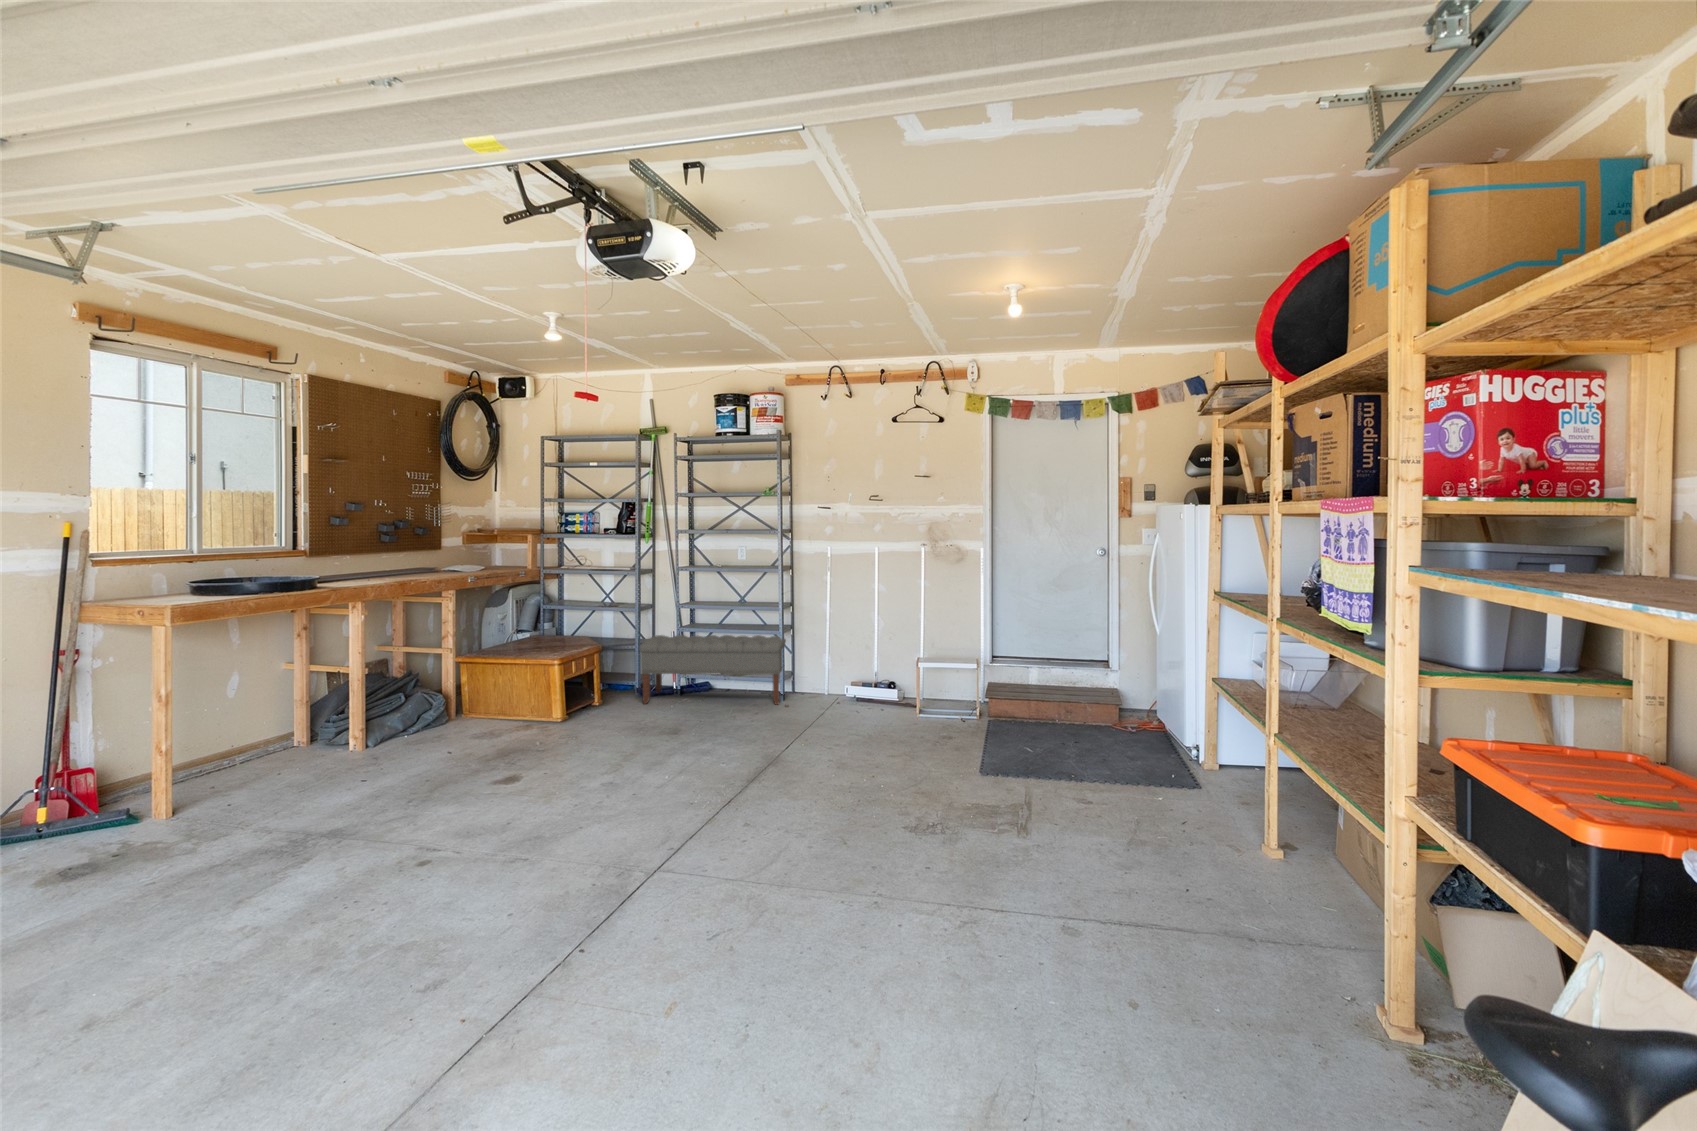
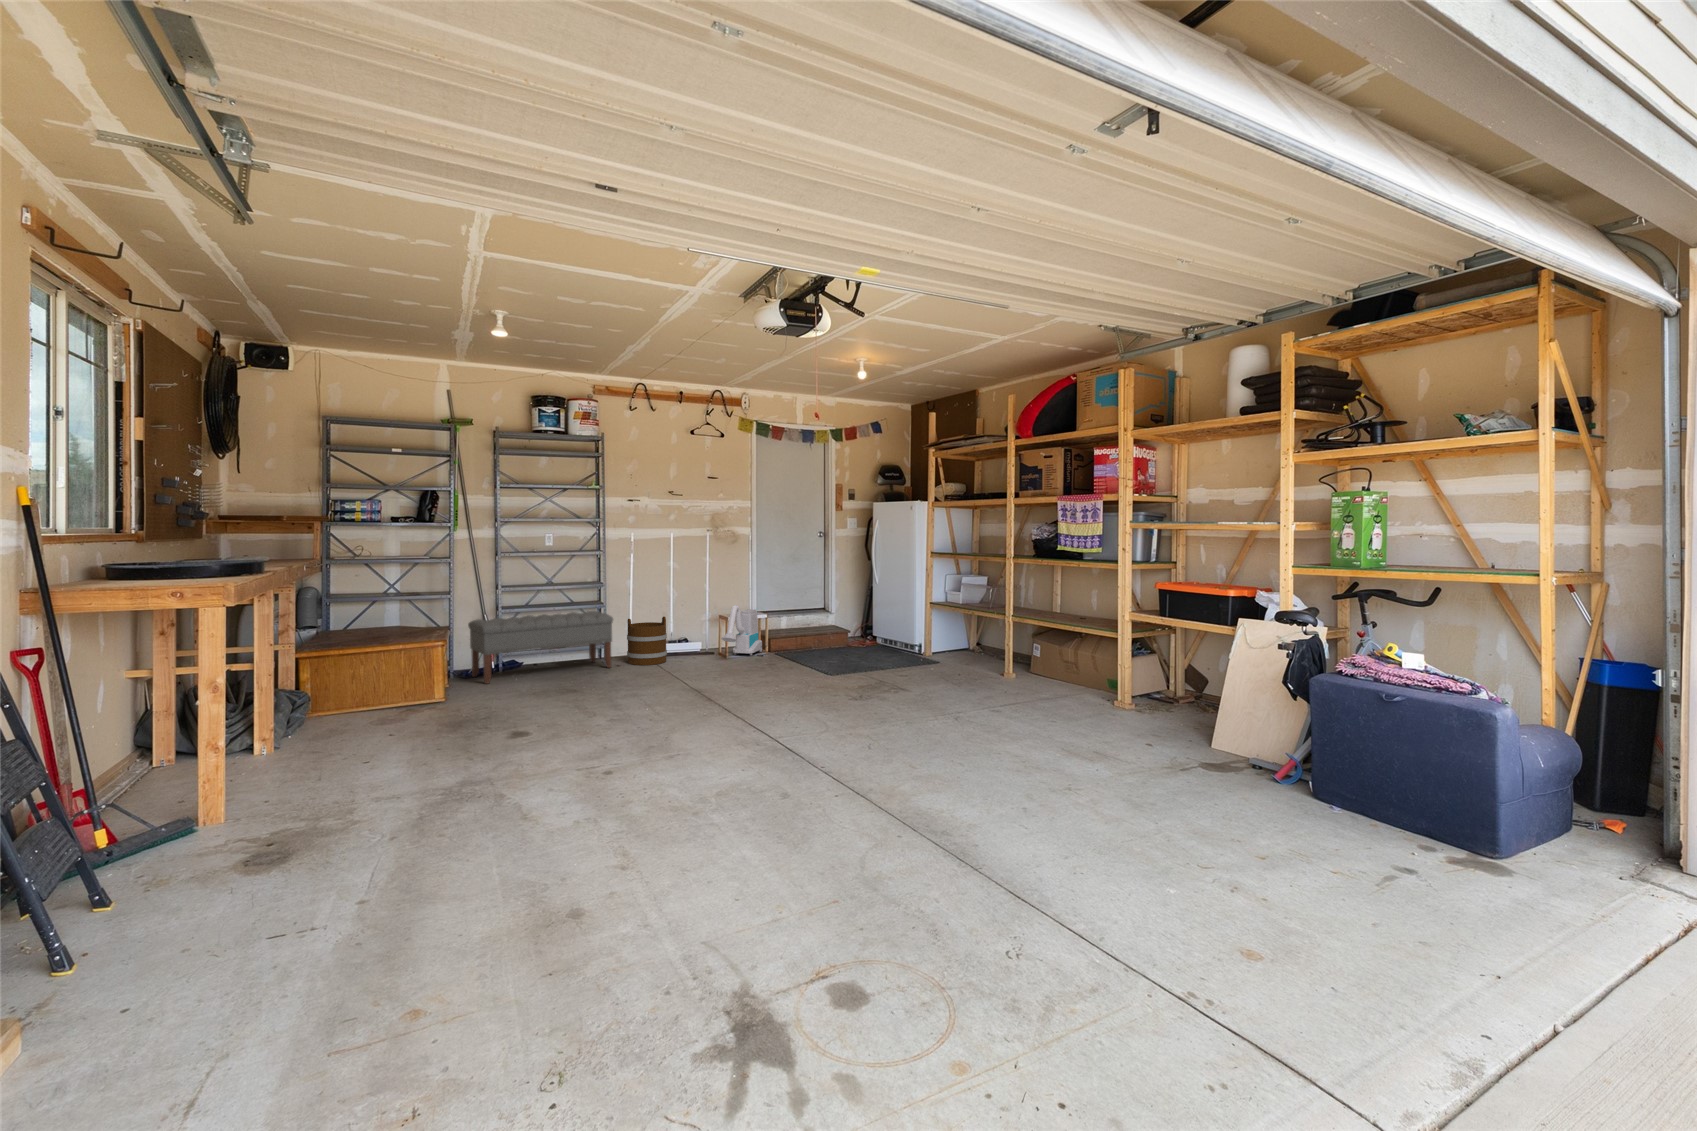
vacuum cleaner: none [898,645,982,715] -> present [722,605,762,656]
bucket: none [805,649,852,708] -> present [627,616,667,665]

